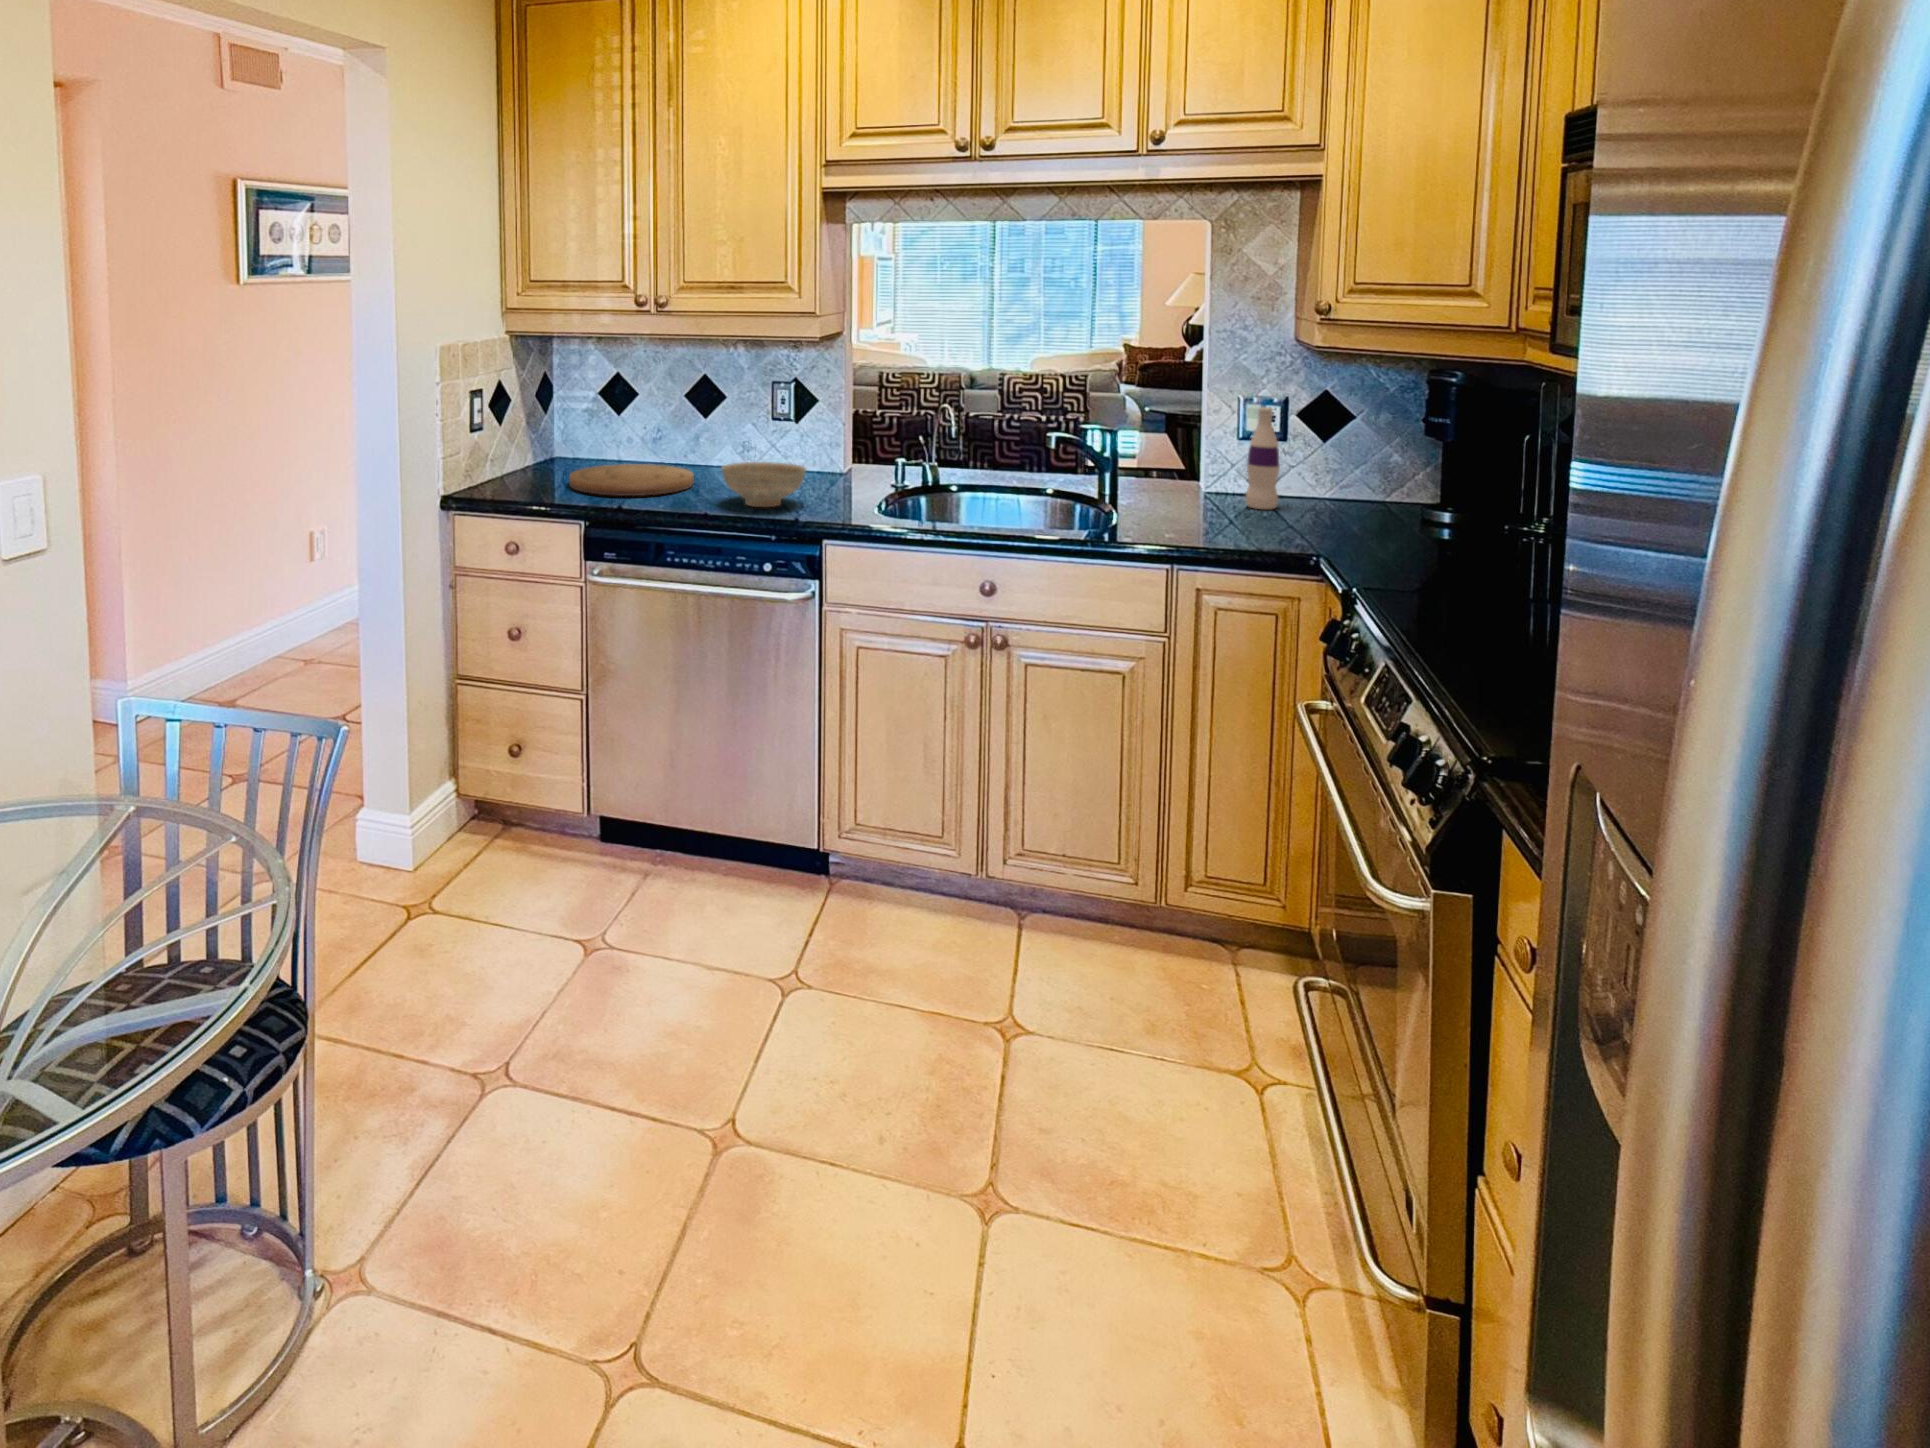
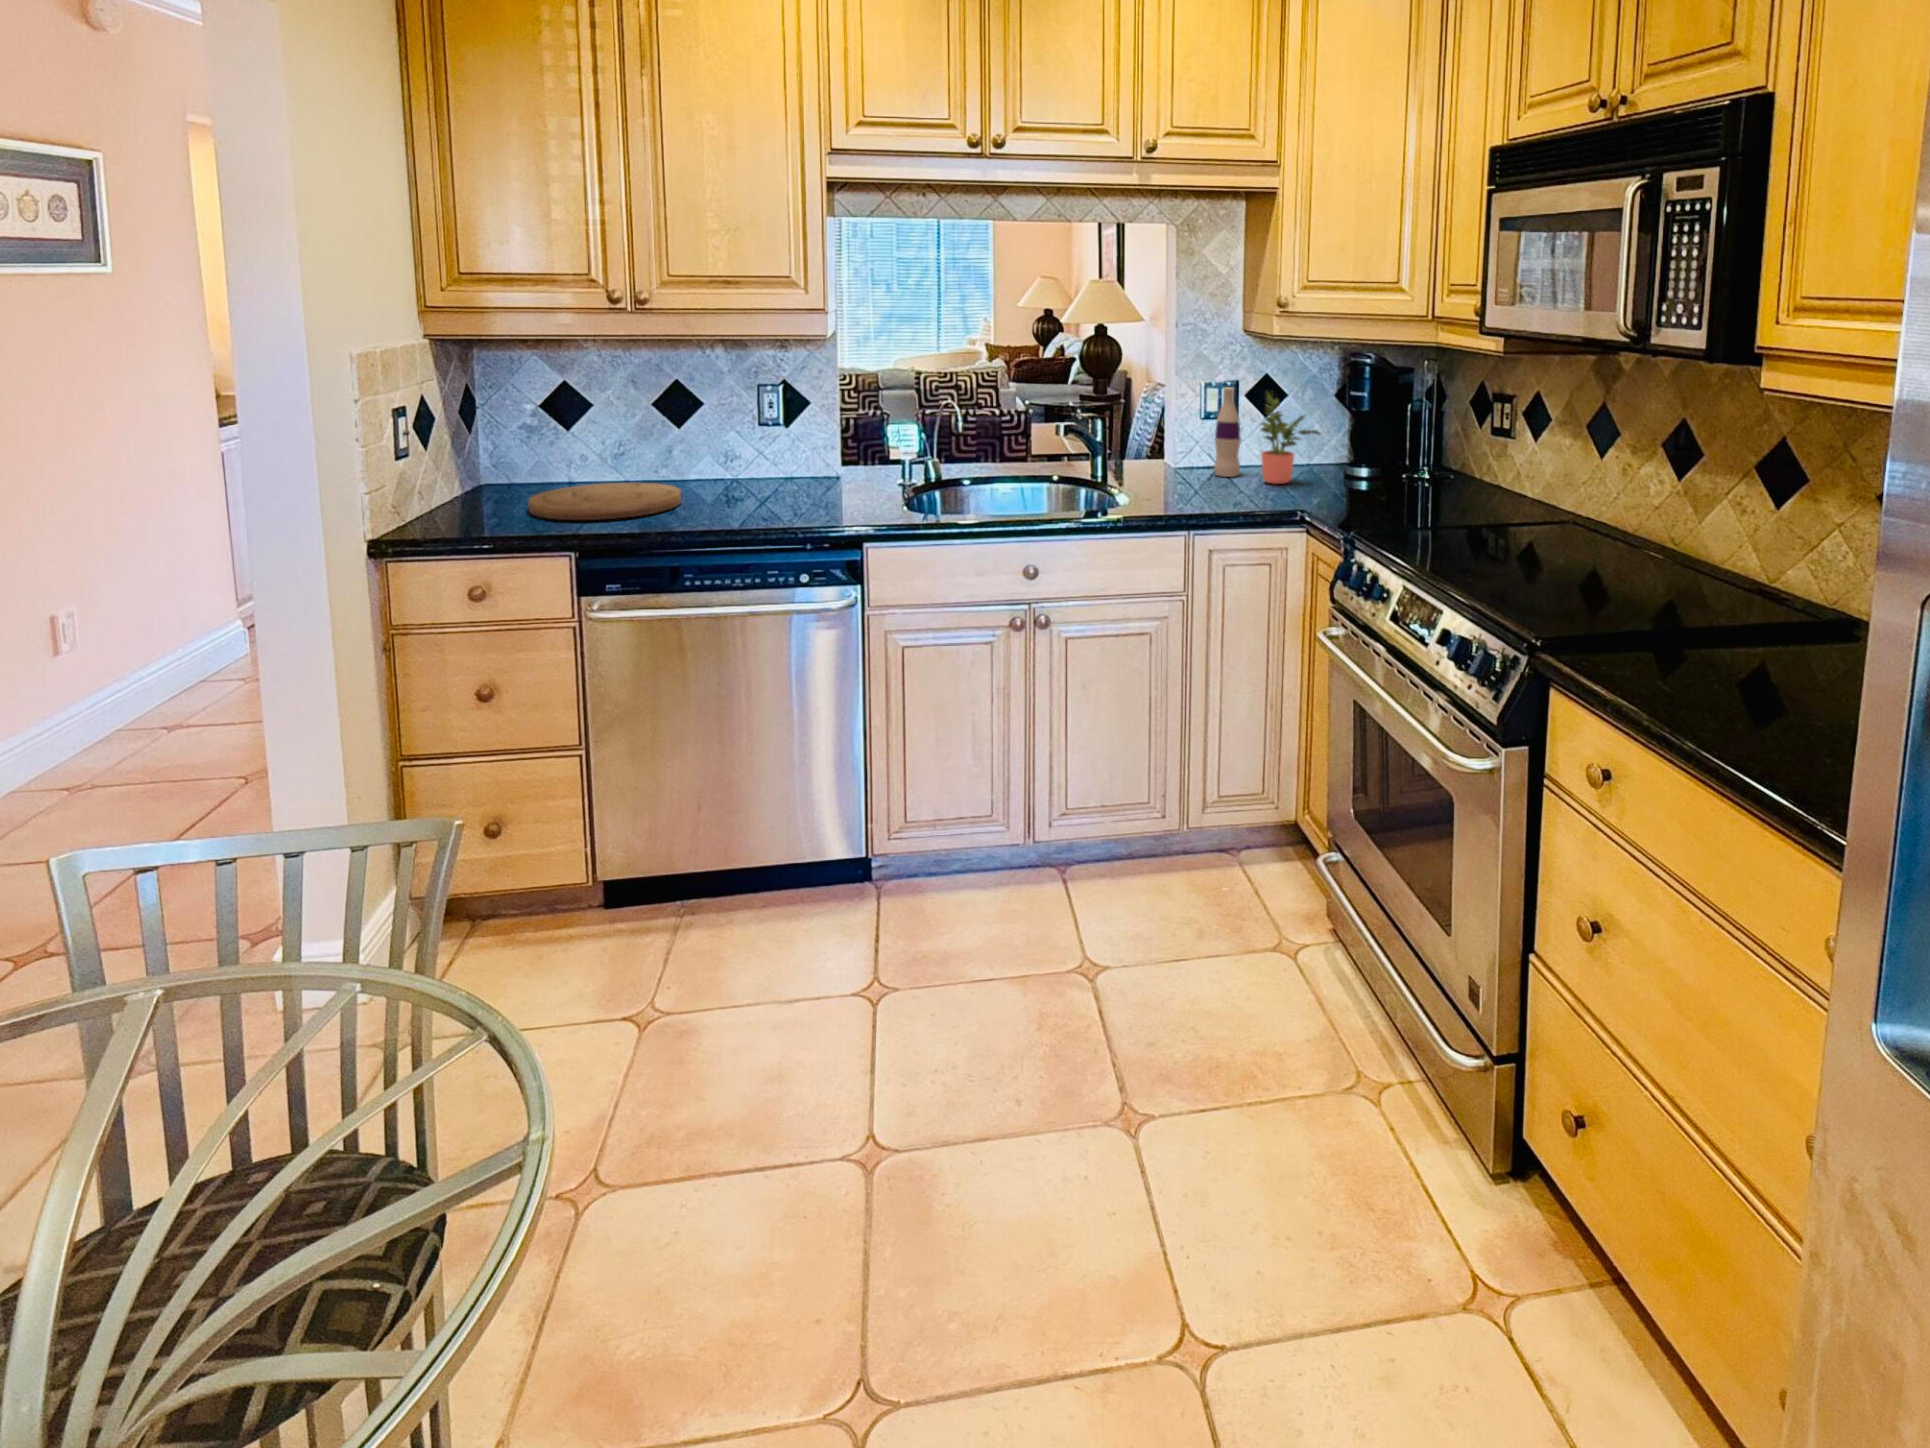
potted plant: none [1293,413,1379,523] -> present [1261,391,1320,484]
decorative bowl: present [722,462,806,507] -> none [728,469,823,517]

